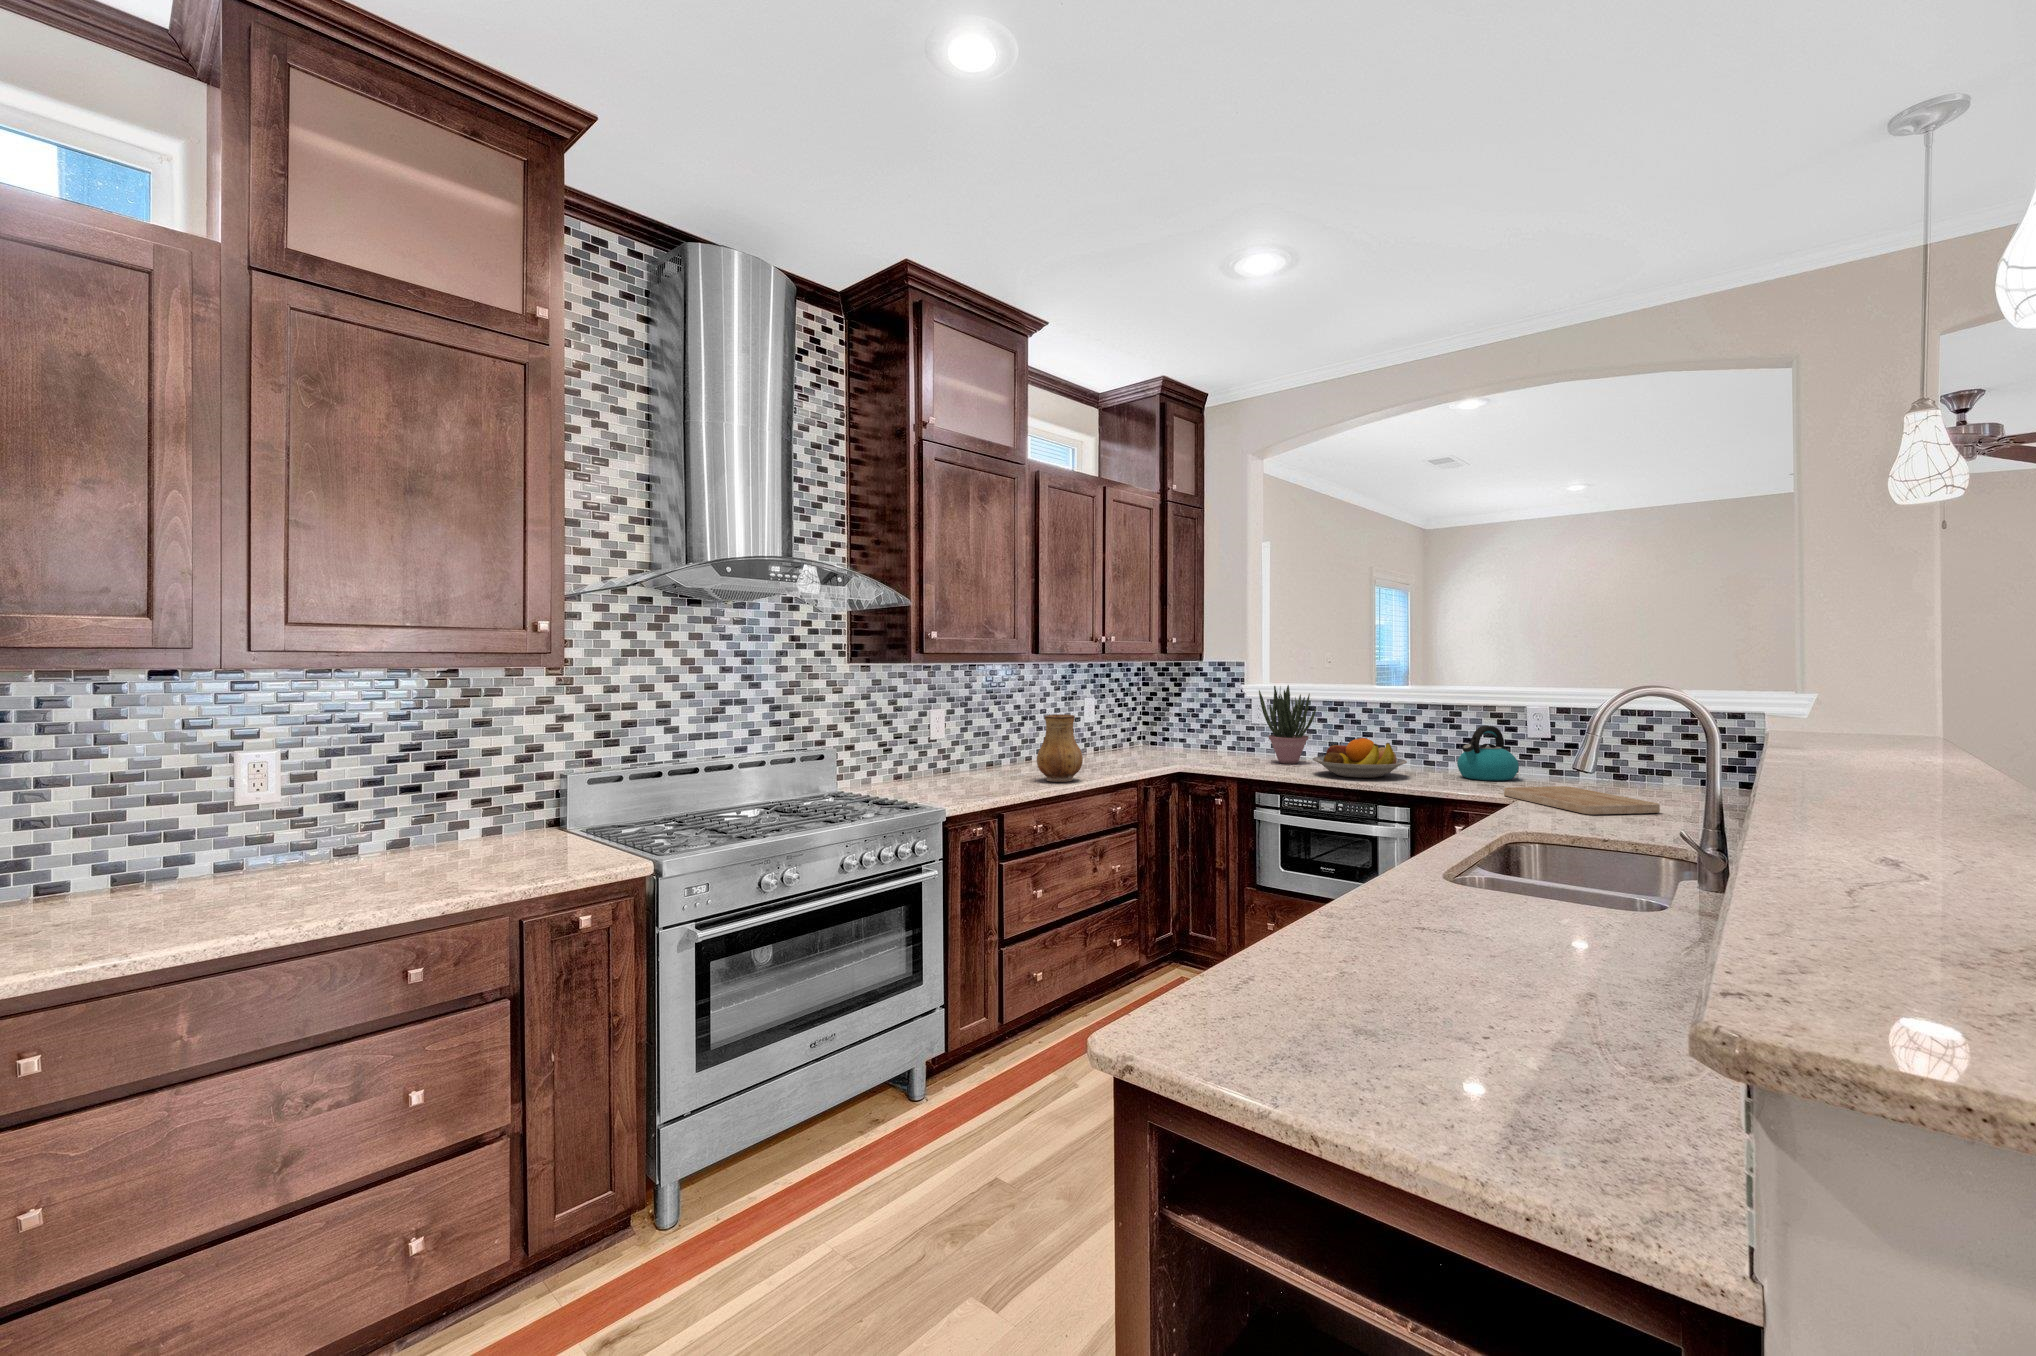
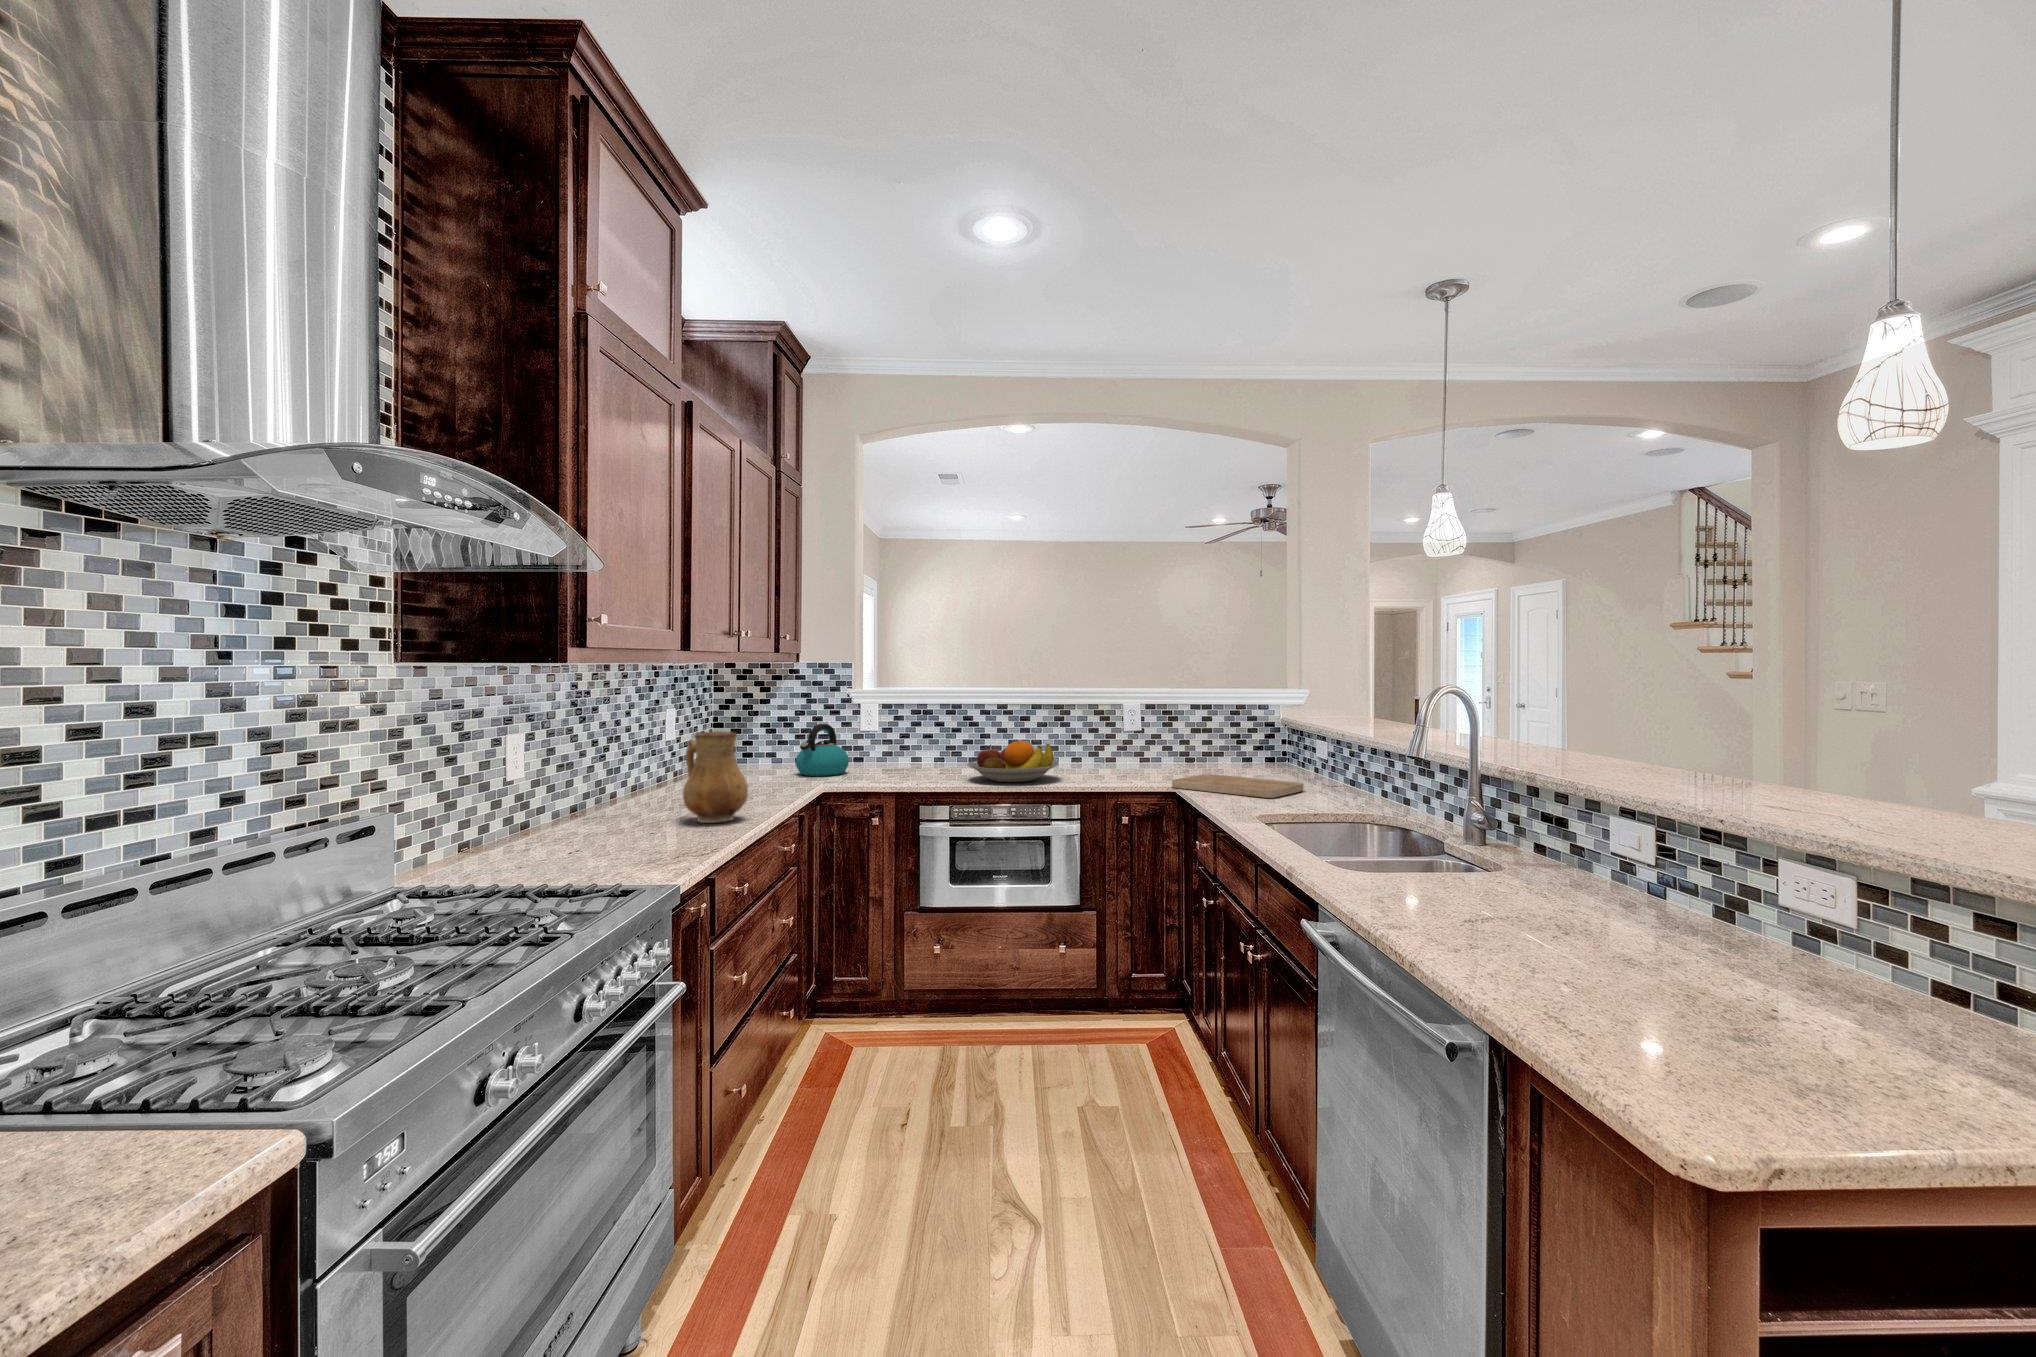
potted plant: present [1259,685,1316,764] -> none [886,686,945,773]
kettle: present [1457,726,1519,781] -> present [796,724,849,776]

